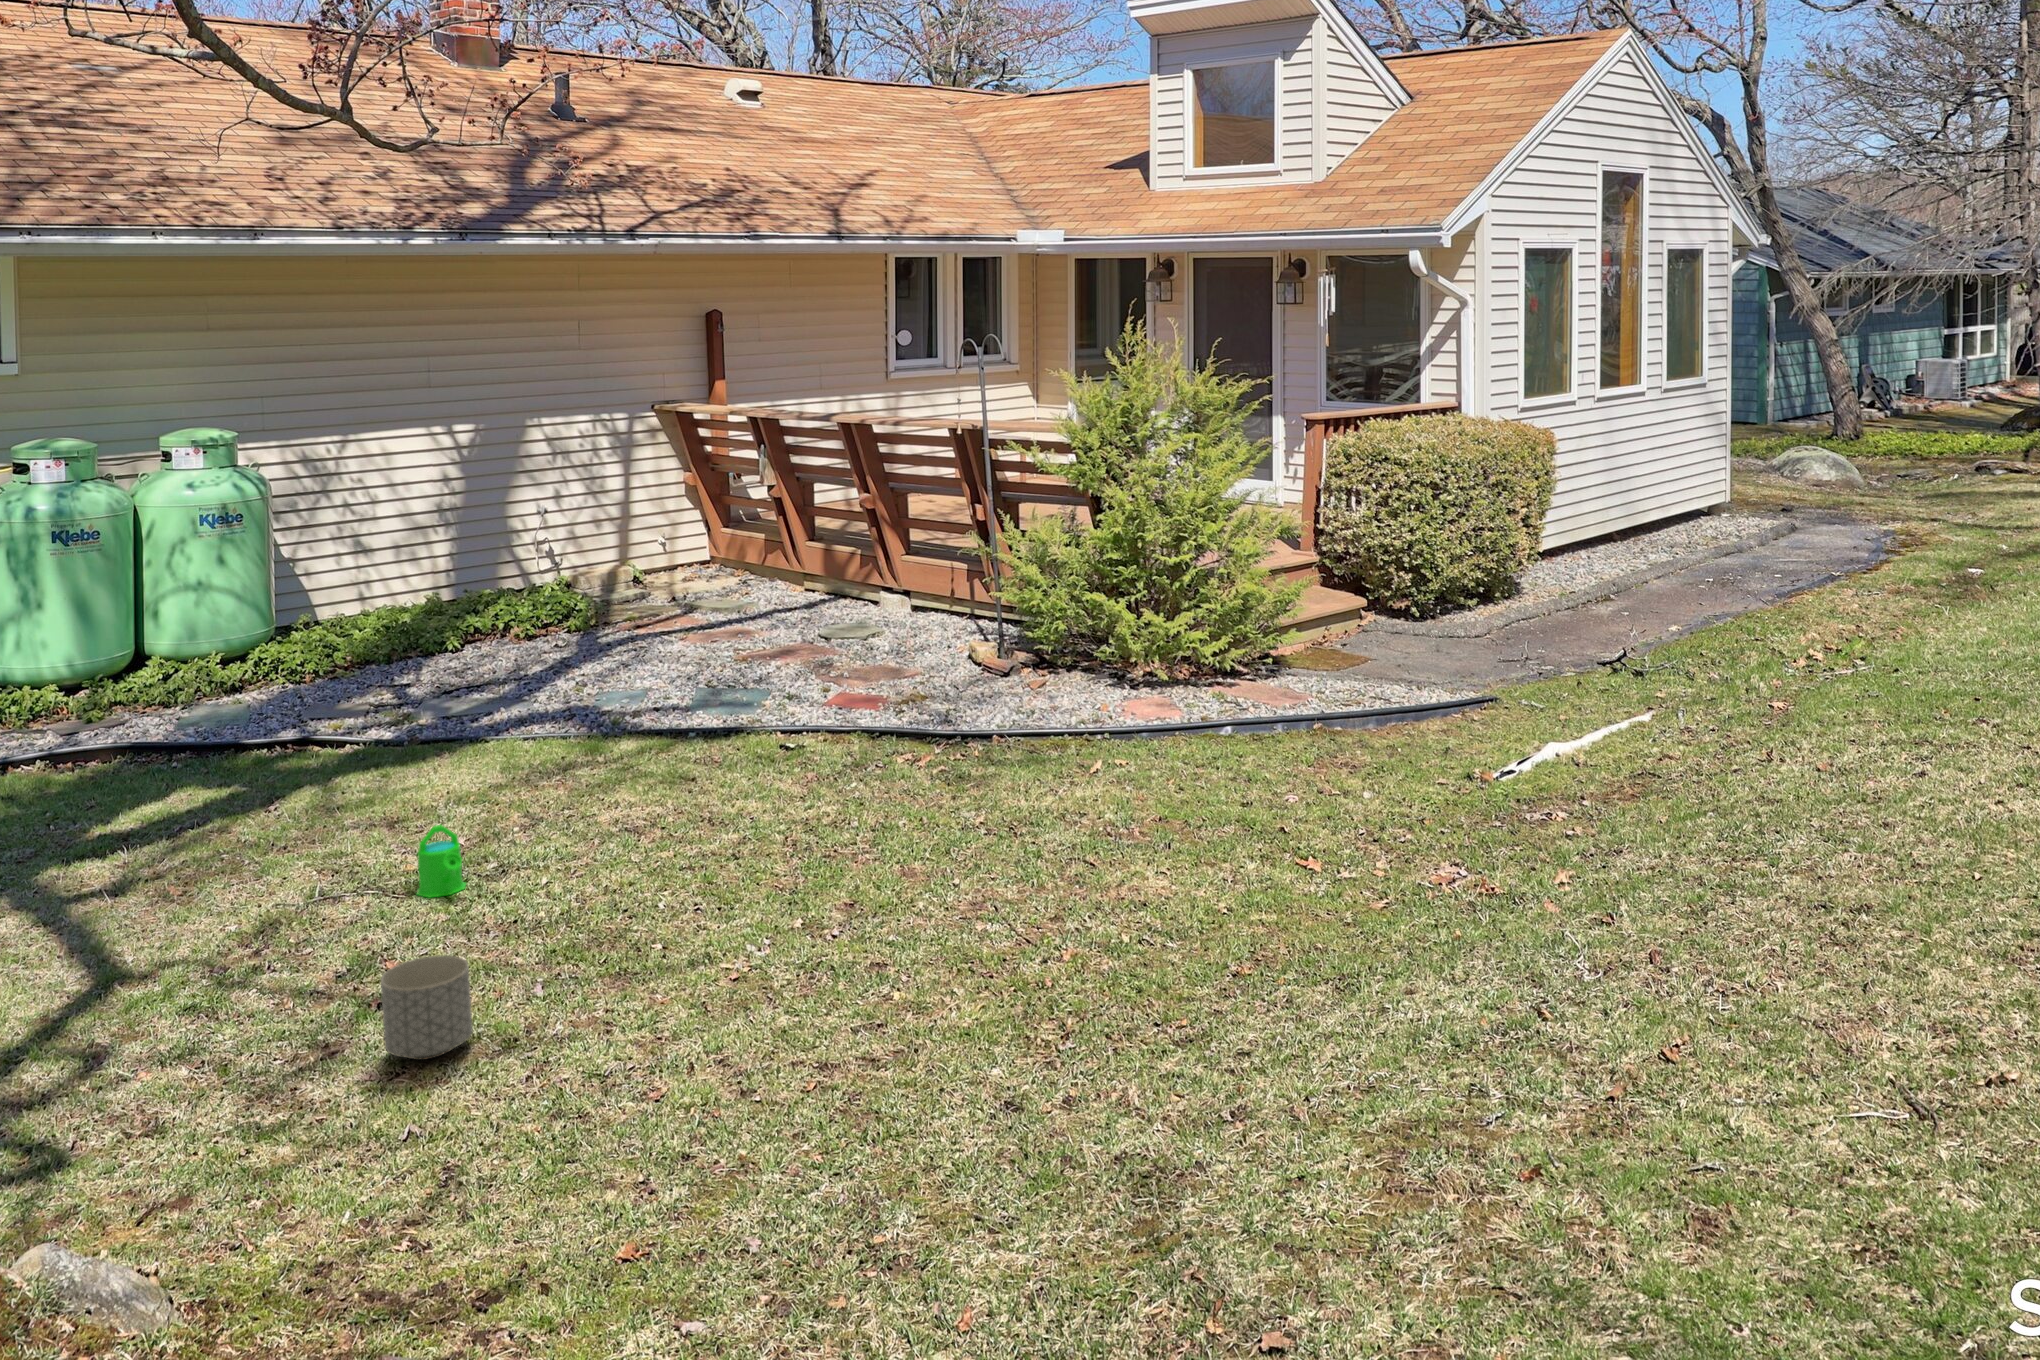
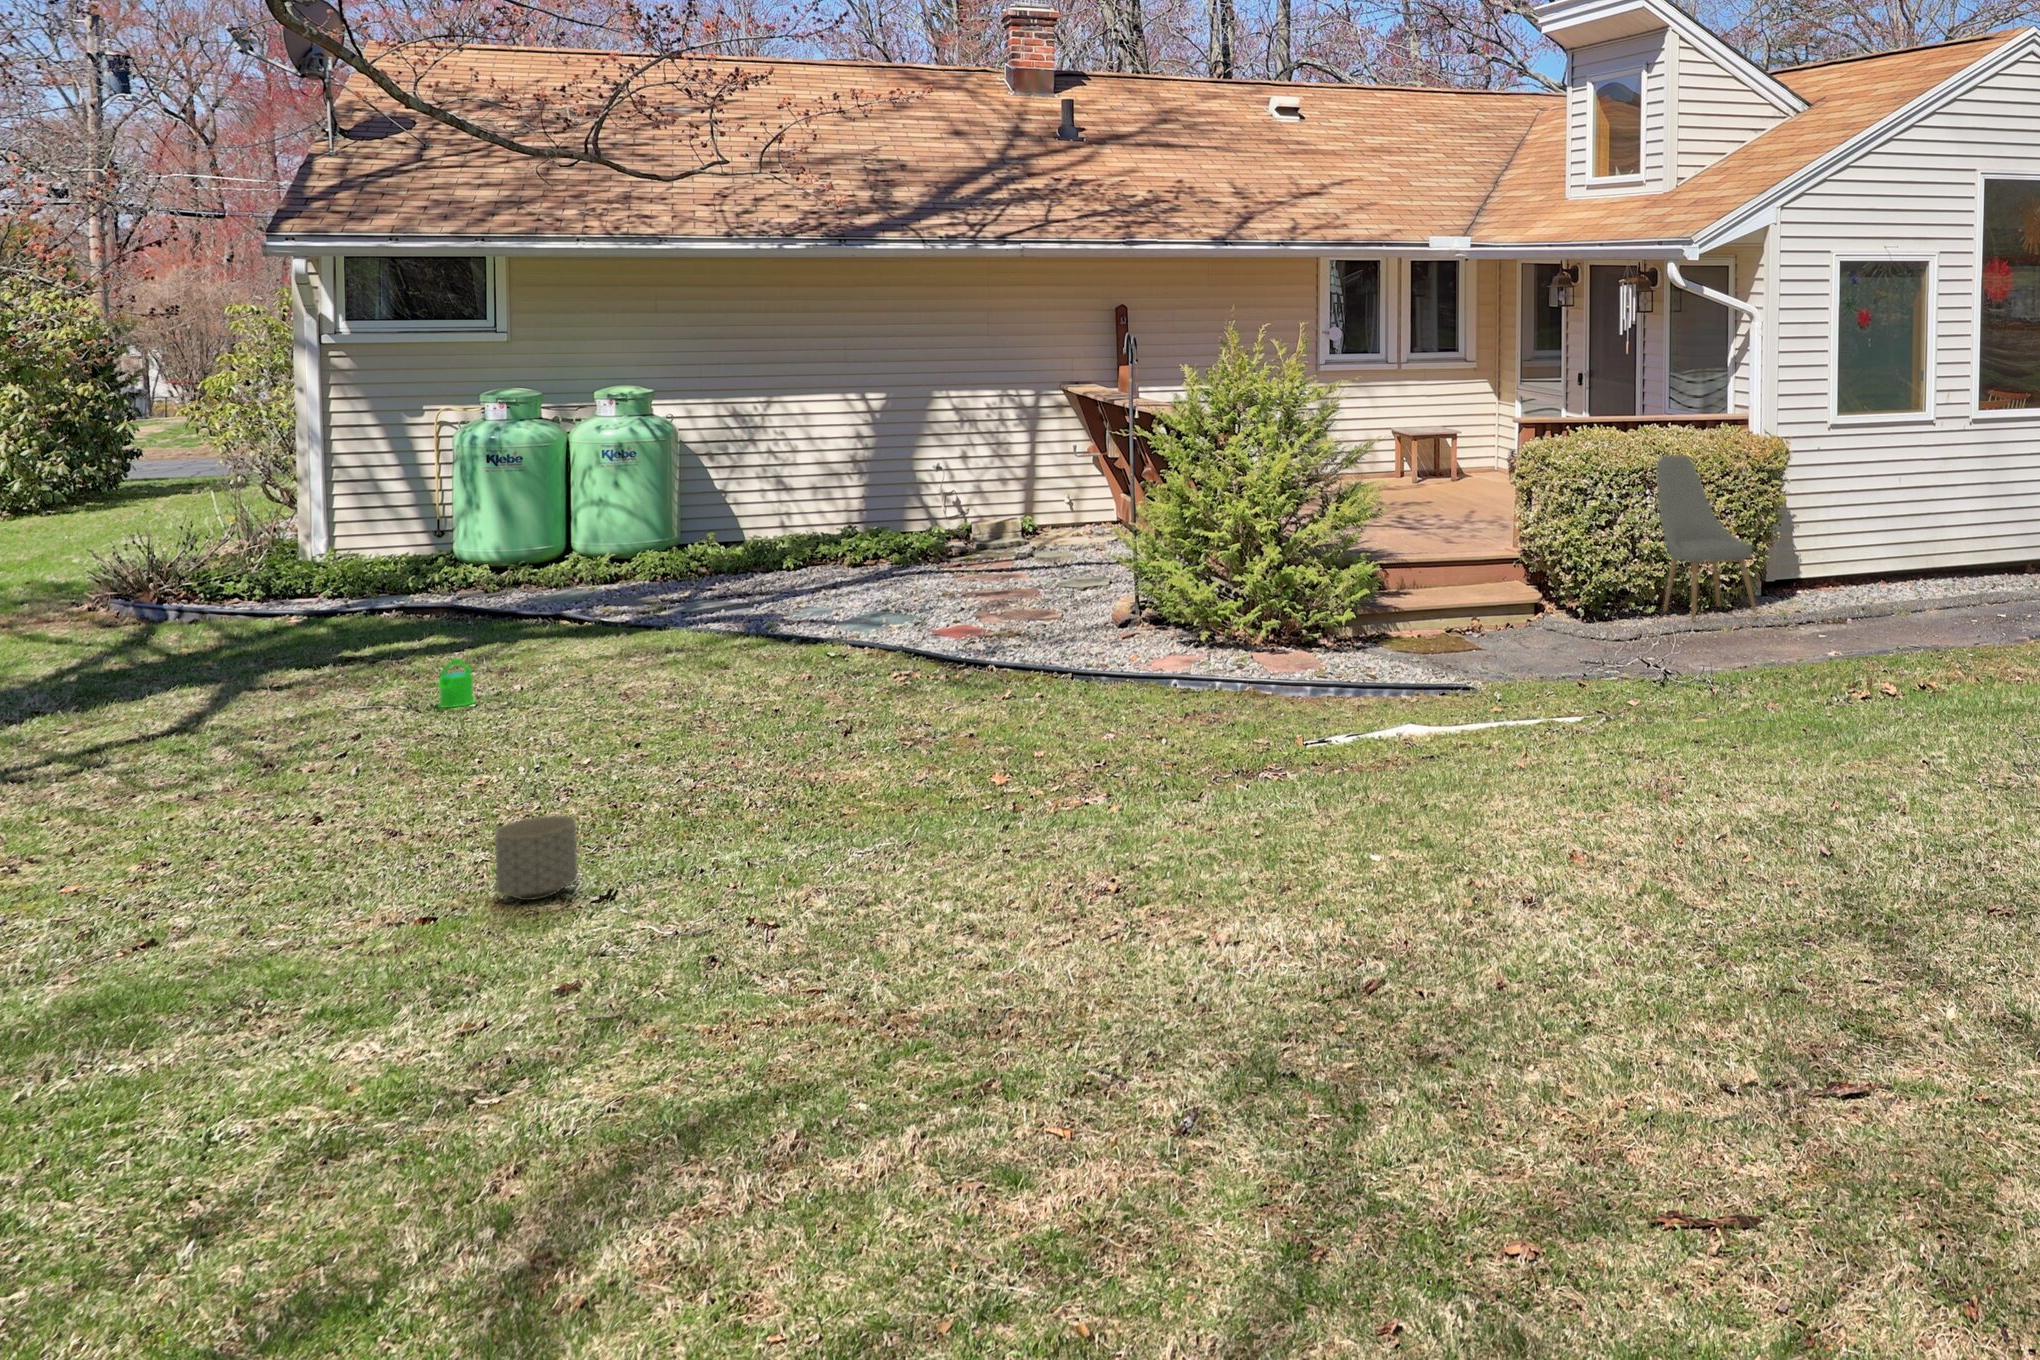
chair: none [1487,449,1609,617] -> present [1657,455,1757,622]
planter: present [381,955,473,1060] -> present [495,816,578,900]

